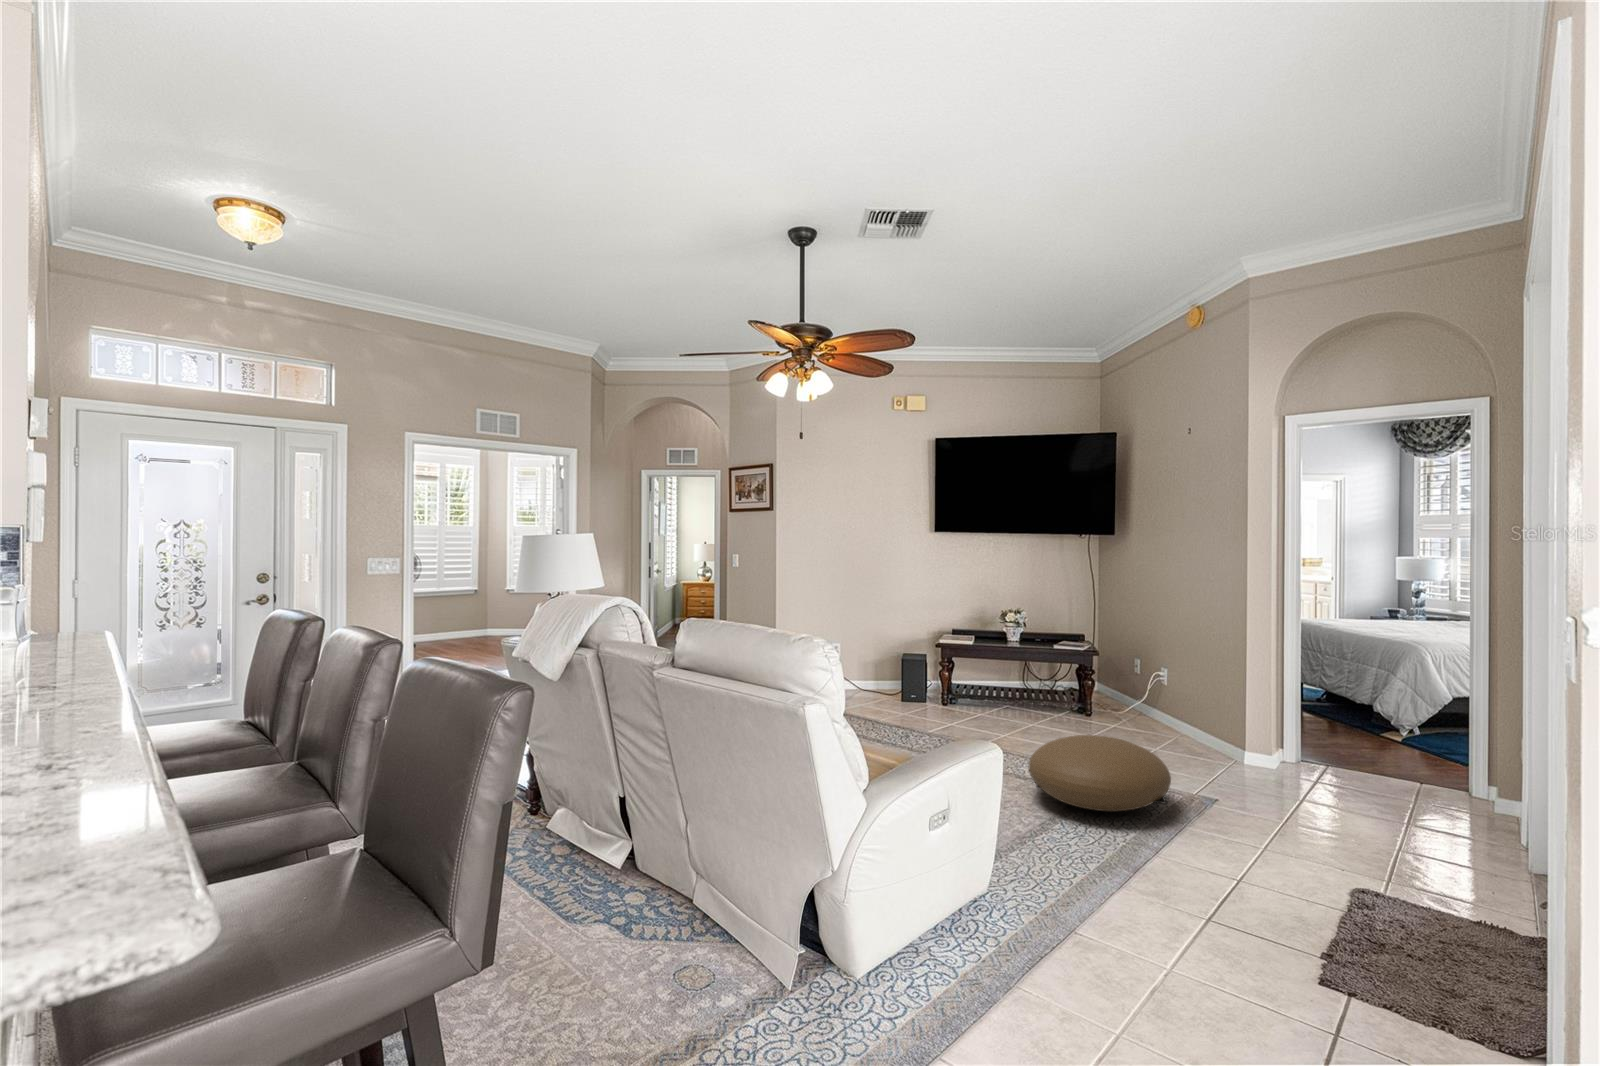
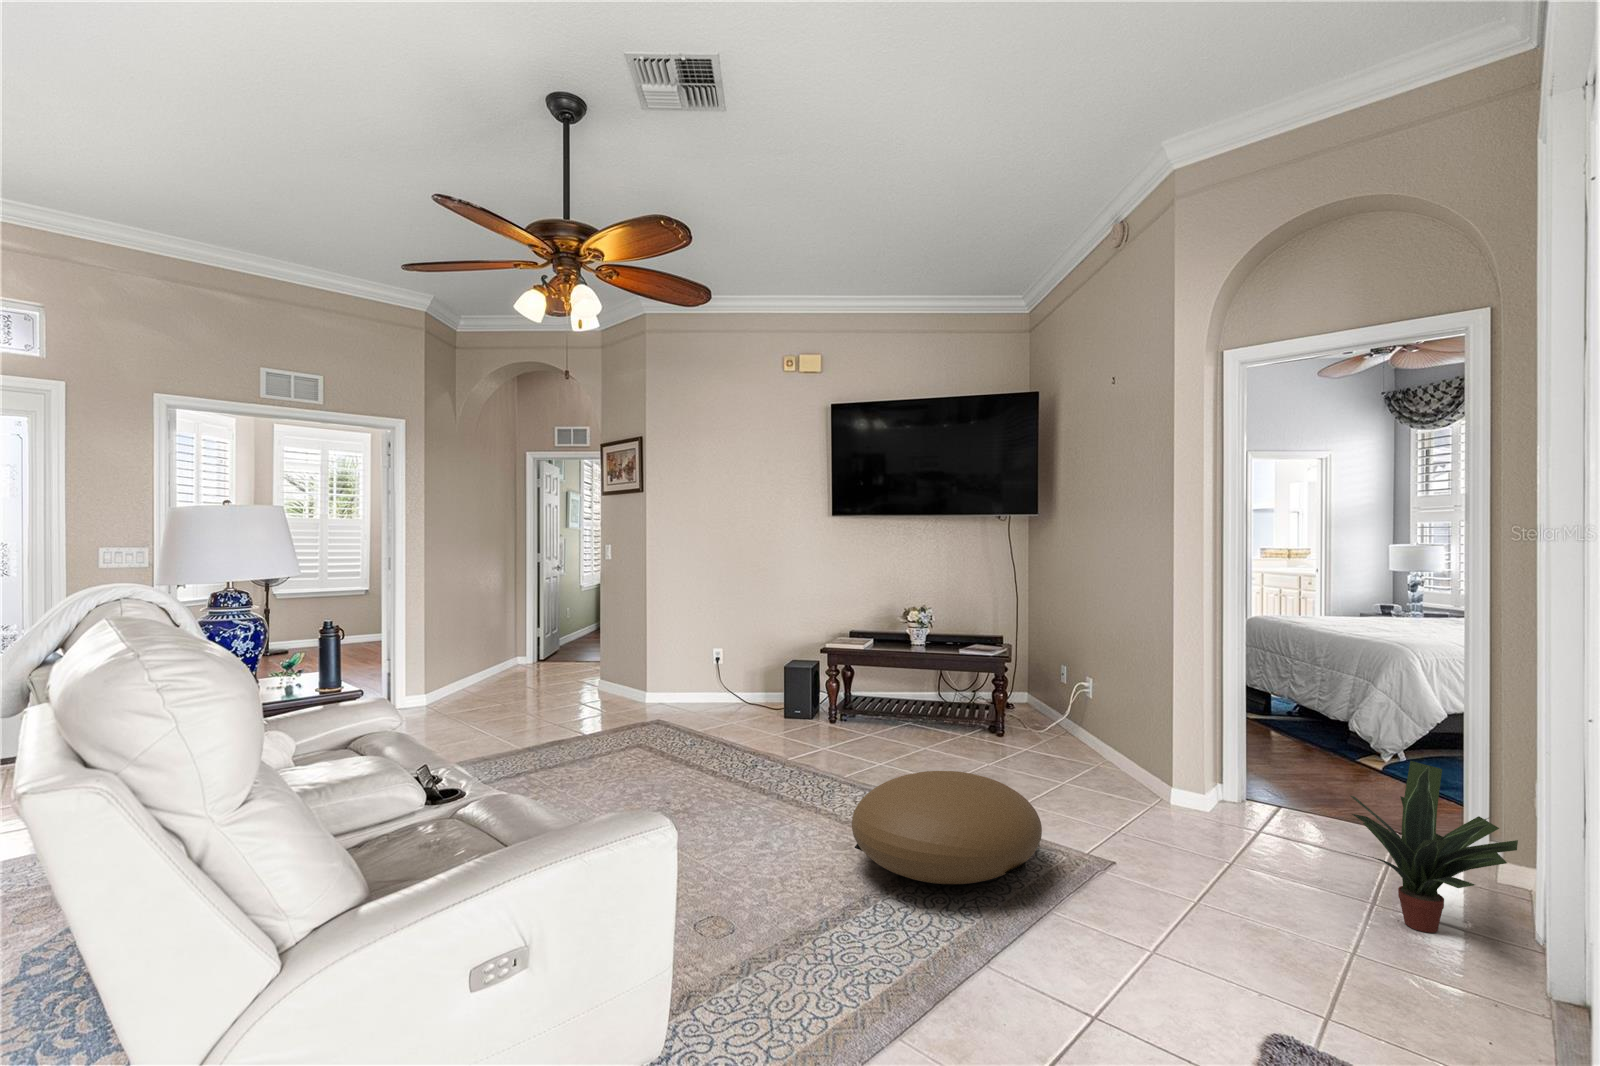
potted plant: none [1390,725,1510,840] -> present [1351,761,1518,933]

